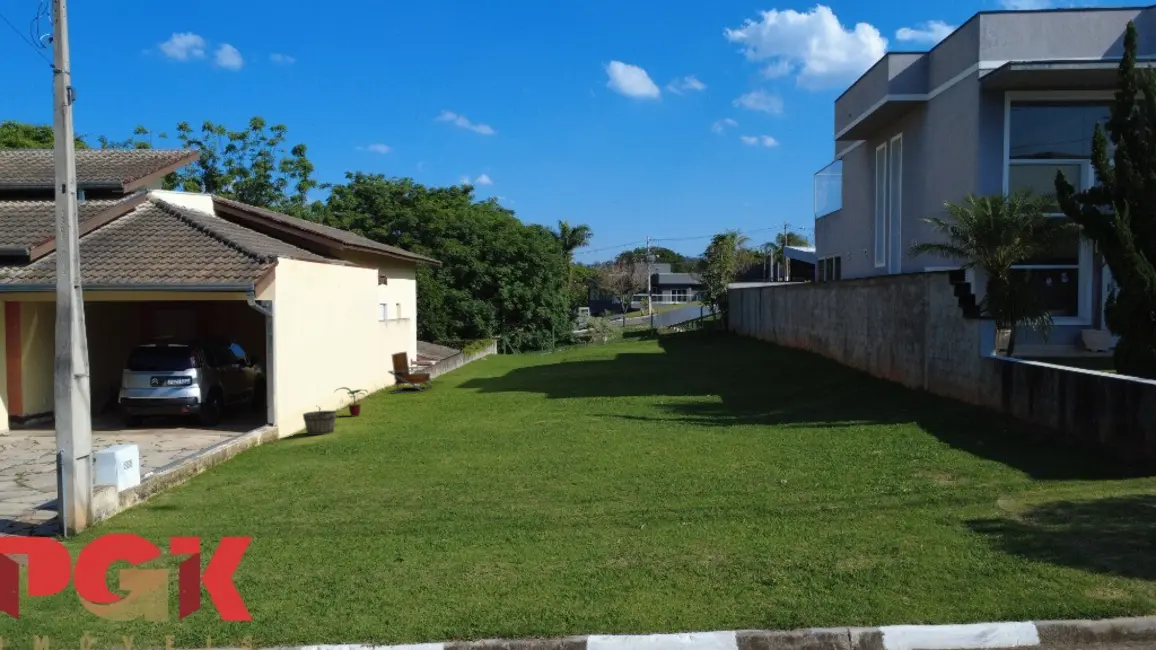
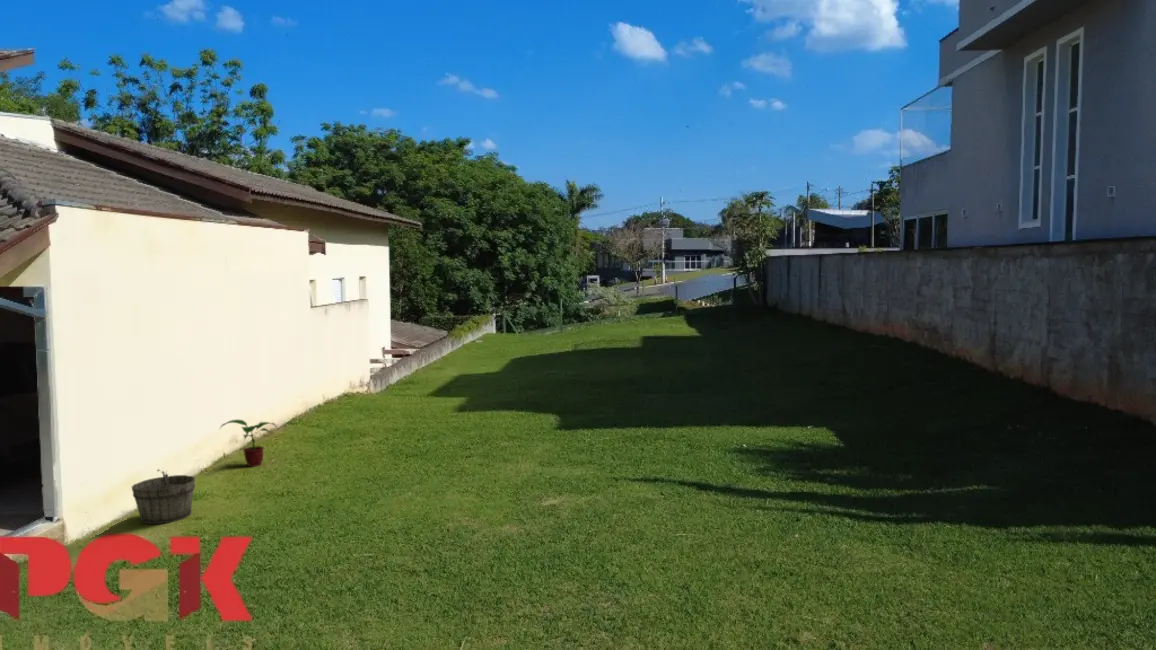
lounge chair: present [389,352,432,393] -> none [331,348,399,409]

